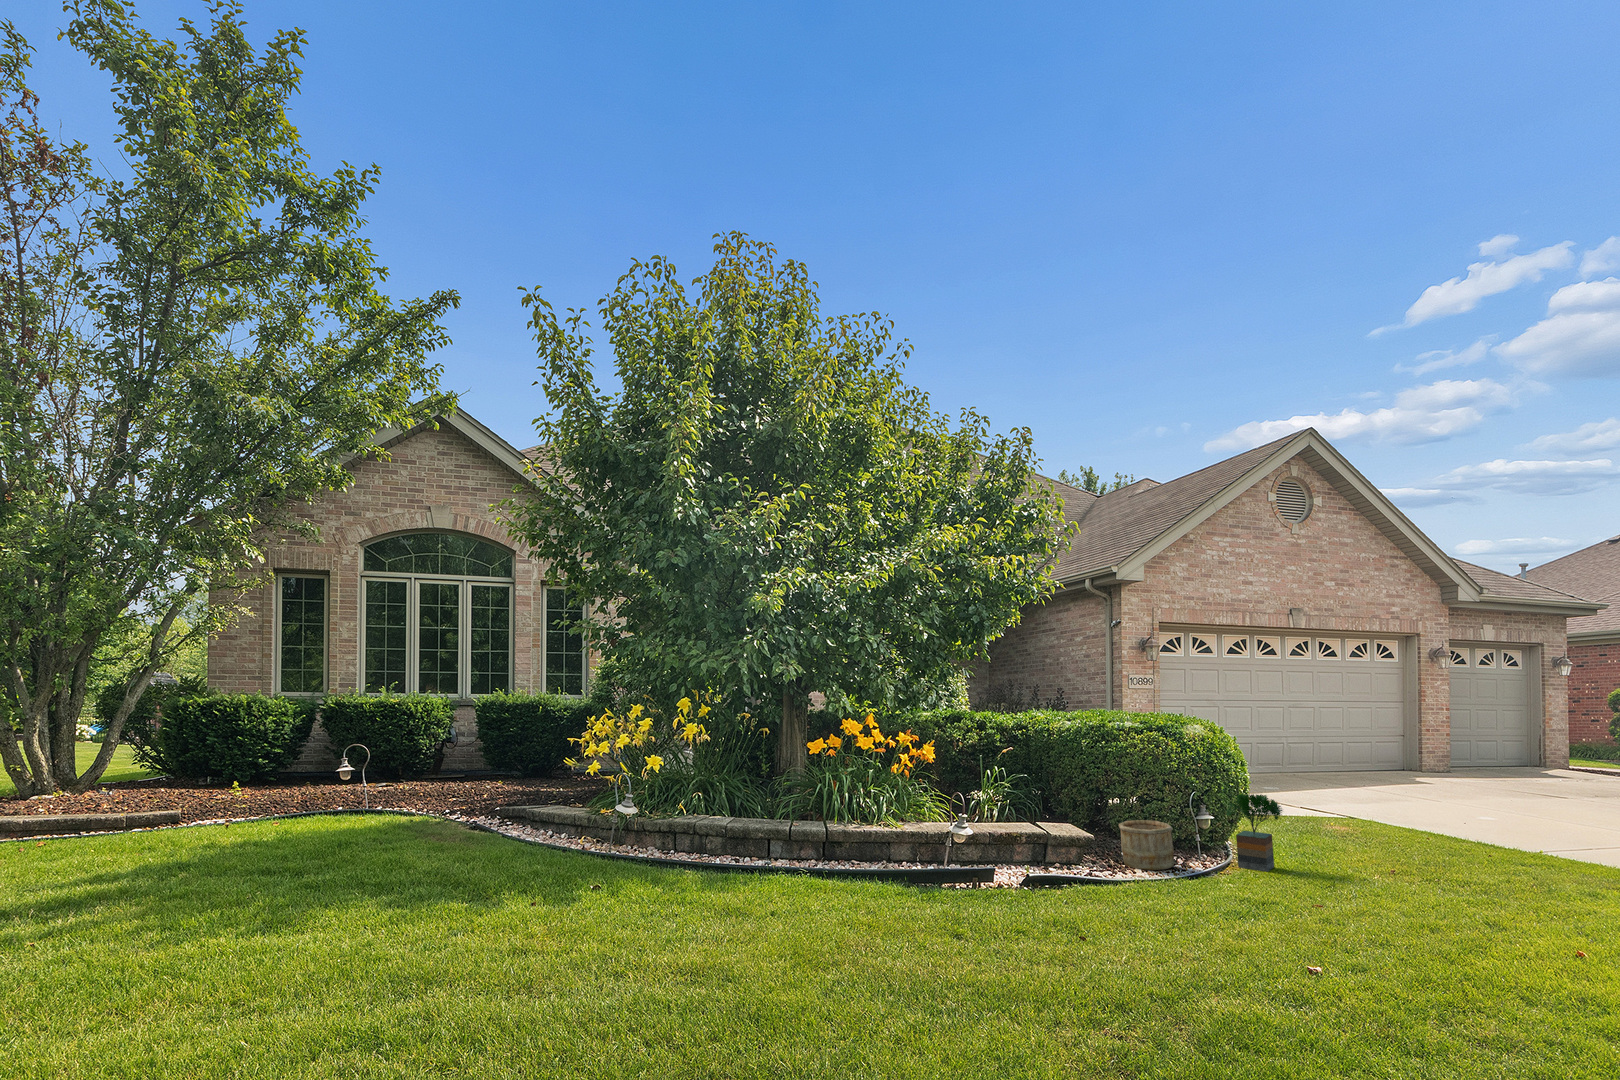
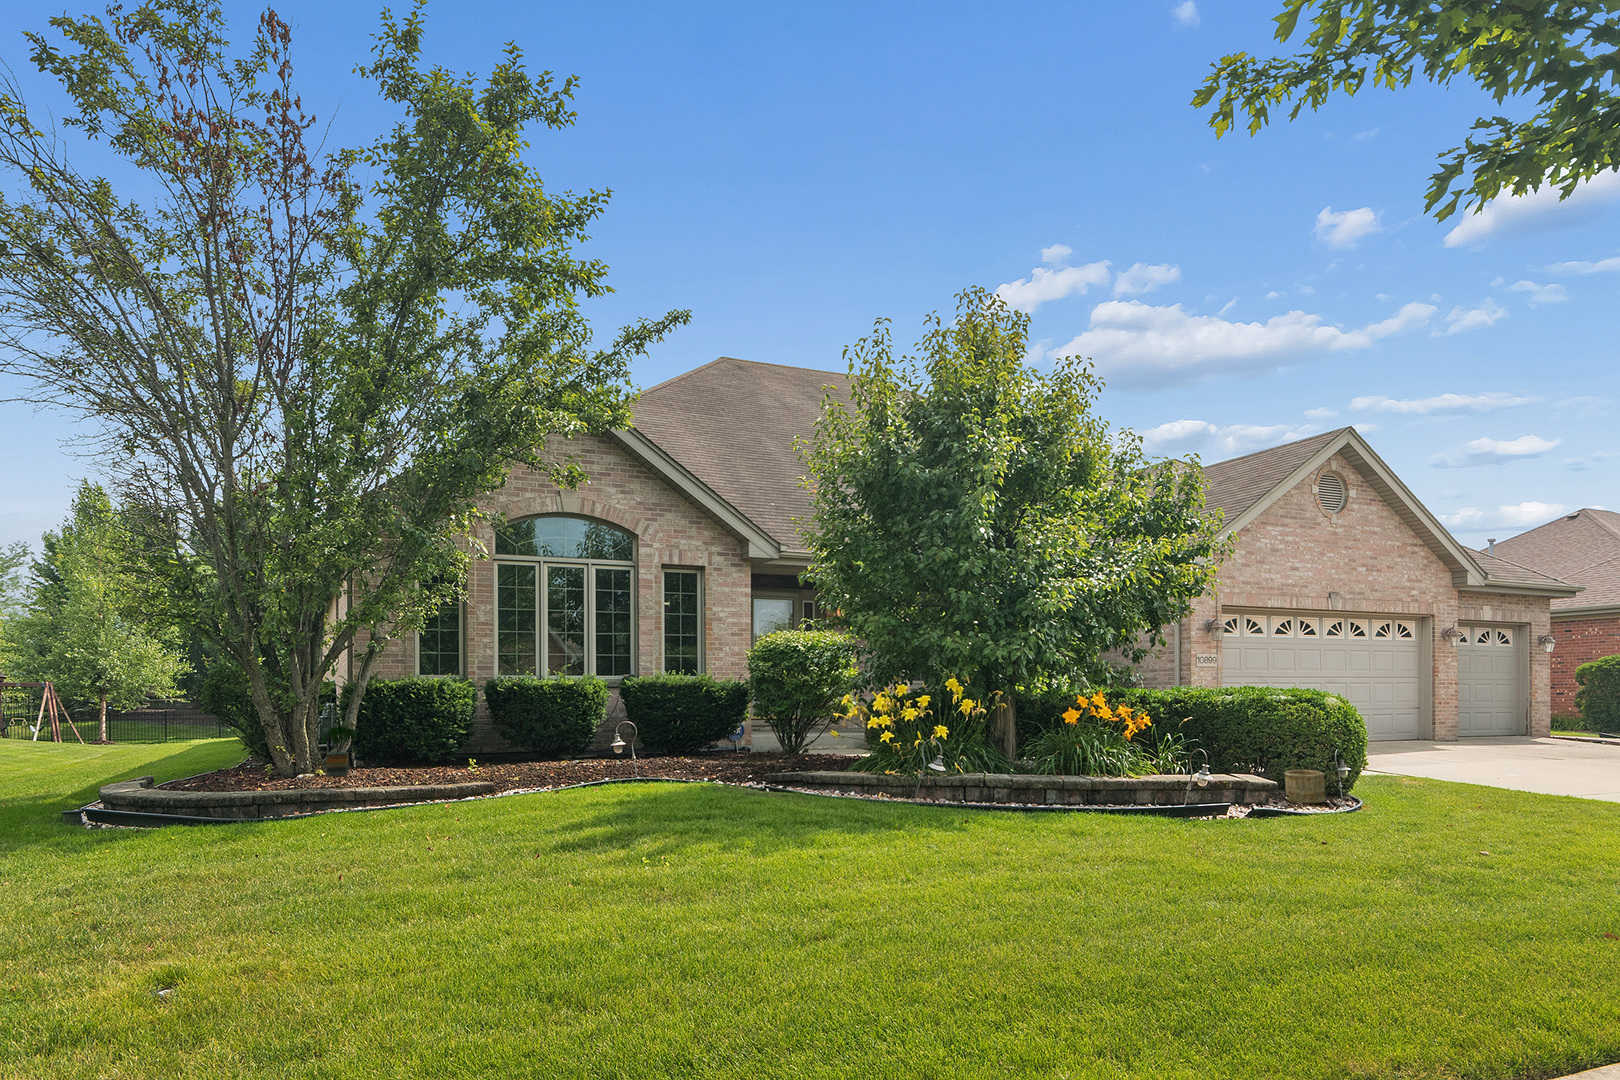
potted tree: present [1226,793,1282,872] -> present [322,726,357,777]

